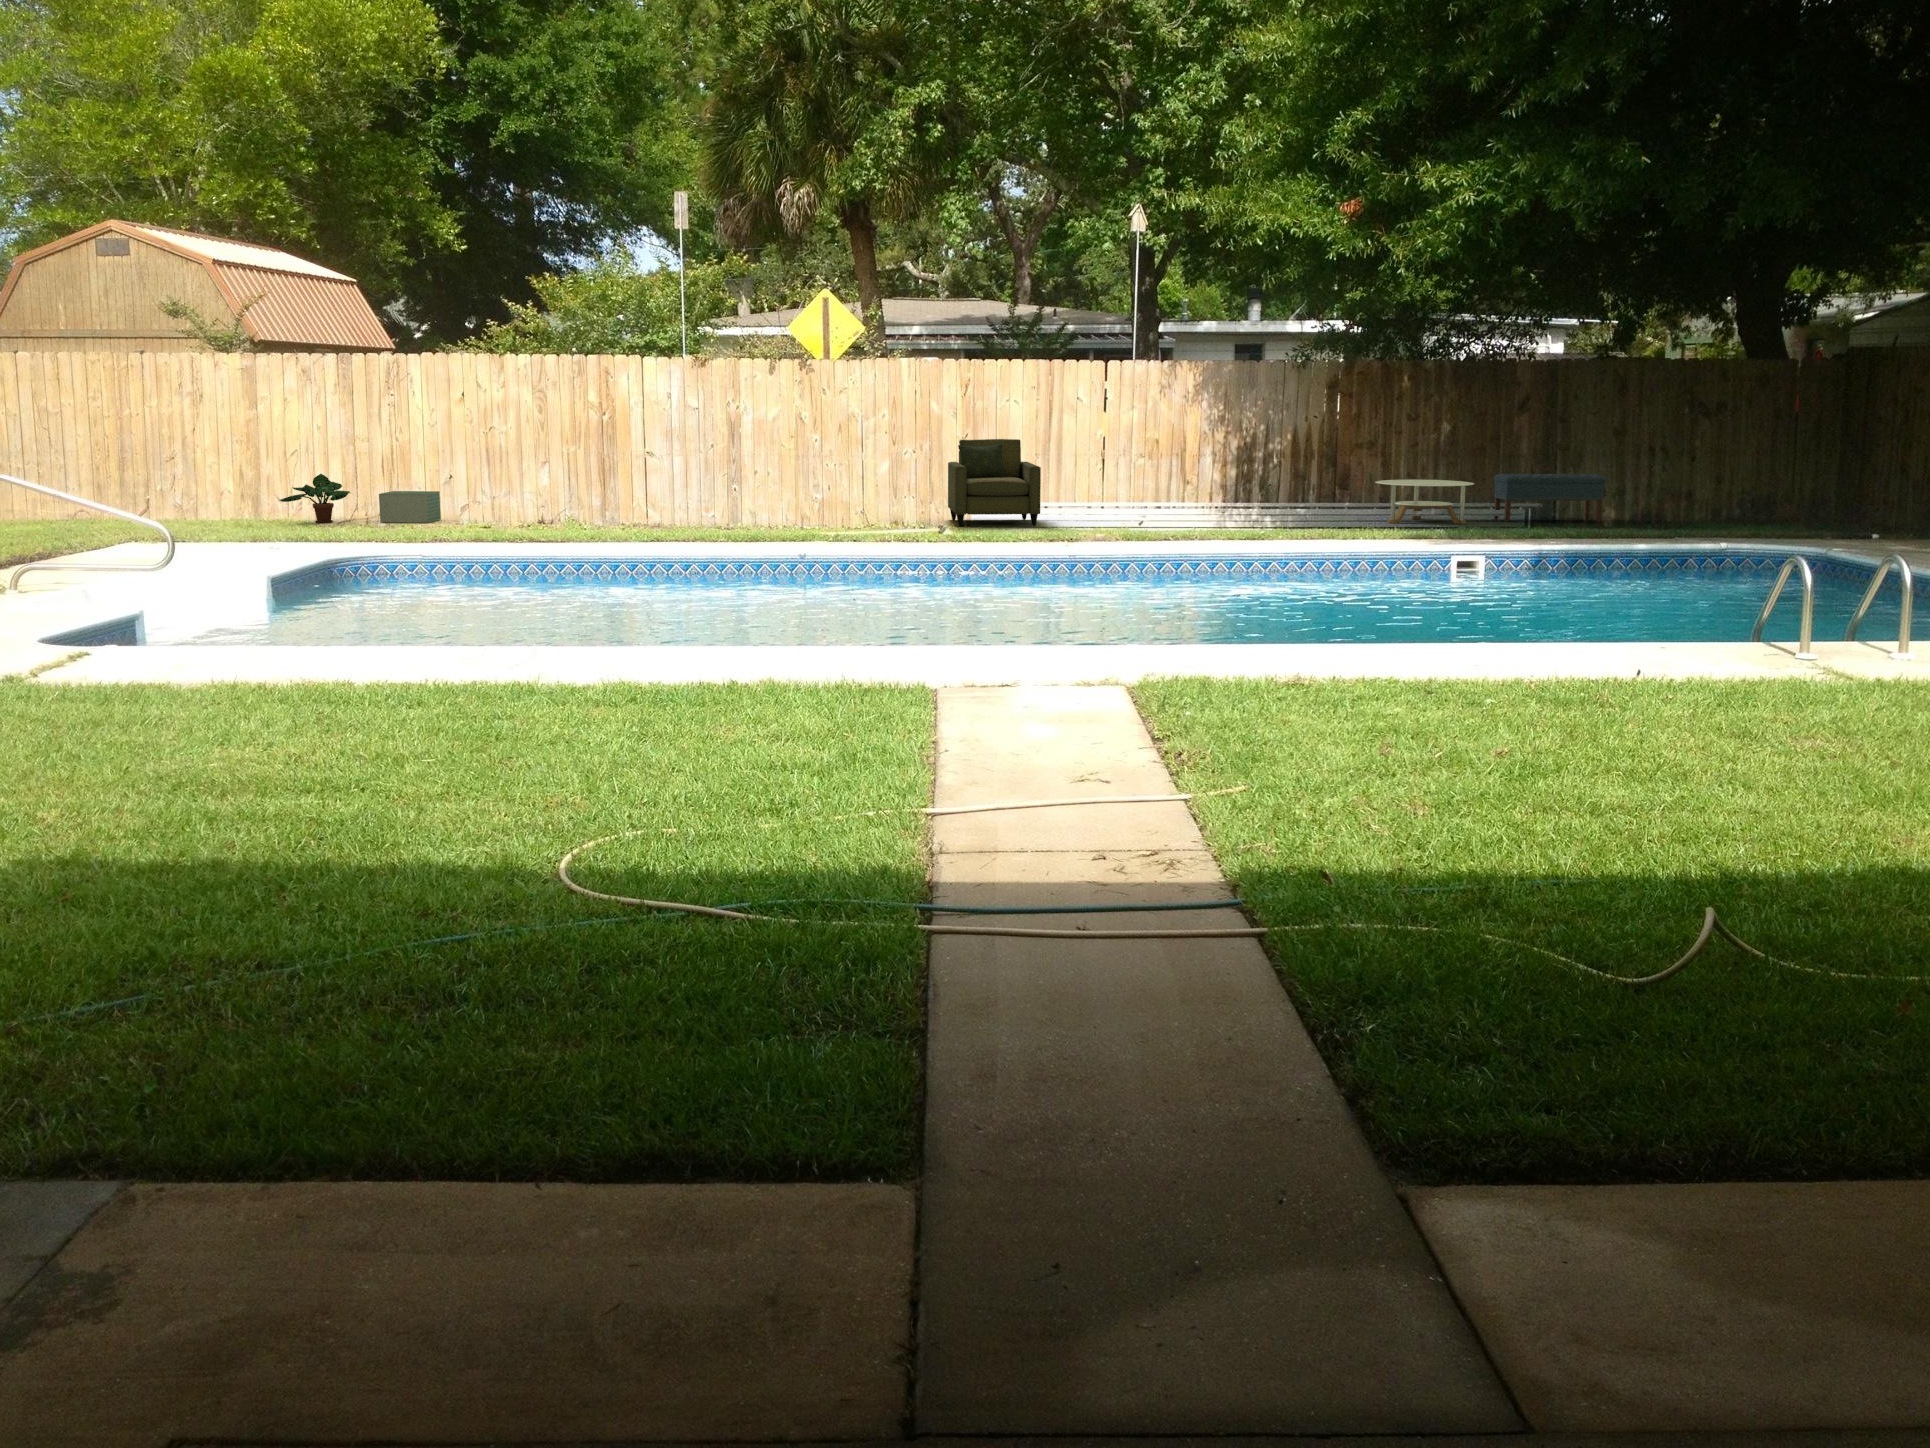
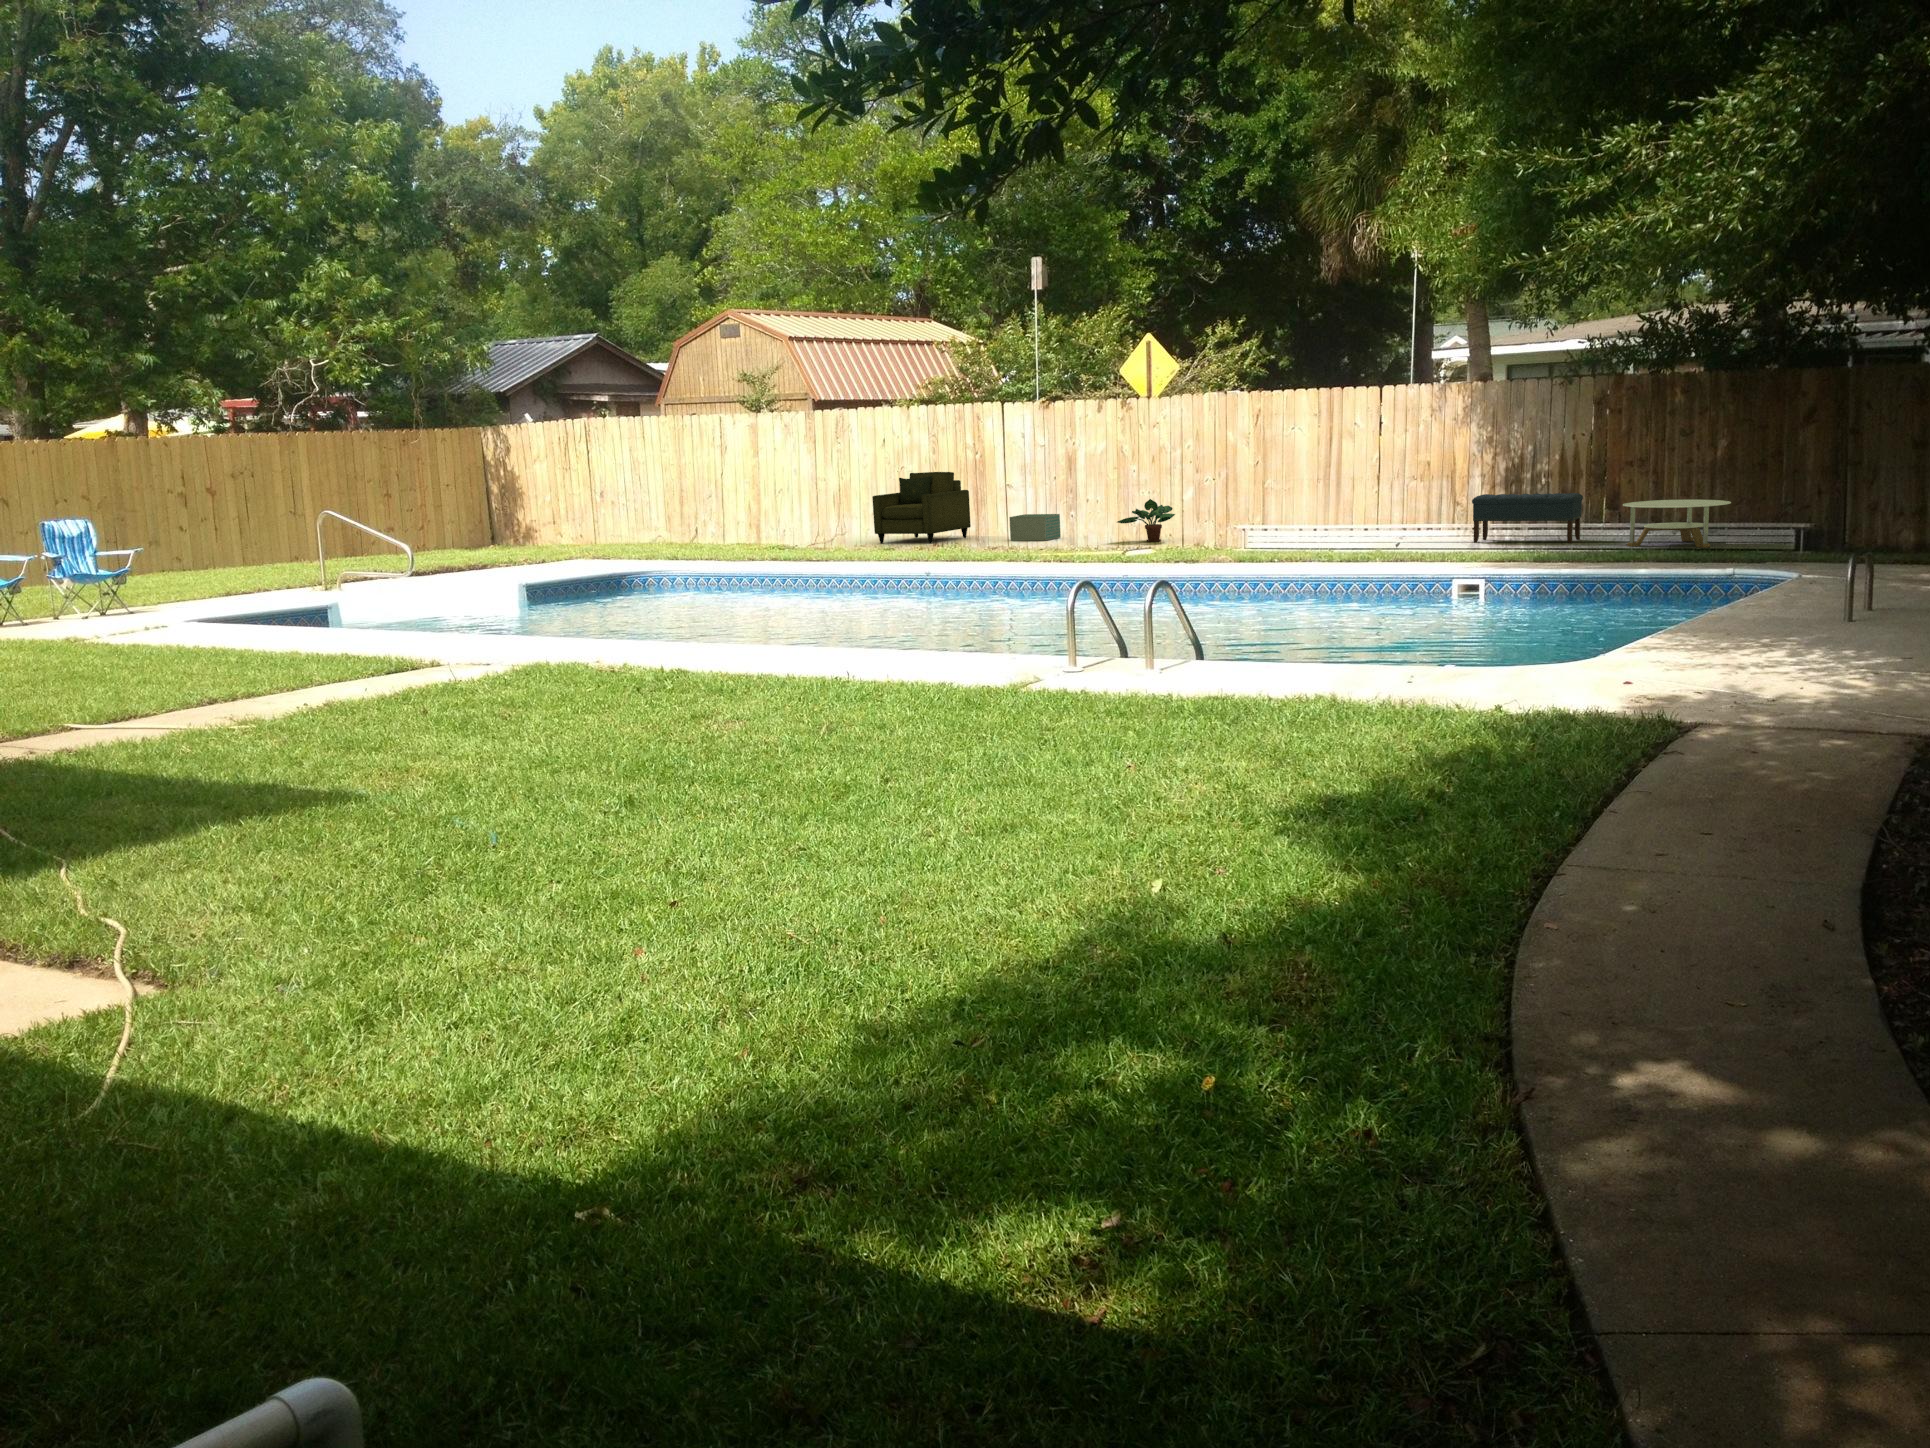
armchair: present [948,439,1041,527] -> present [872,472,971,544]
bench: present [1494,473,1606,522] -> present [1472,493,1583,543]
potted plant: present [280,474,350,523] -> present [1117,499,1175,542]
storage box: present [379,491,441,523] -> present [1010,514,1061,541]

